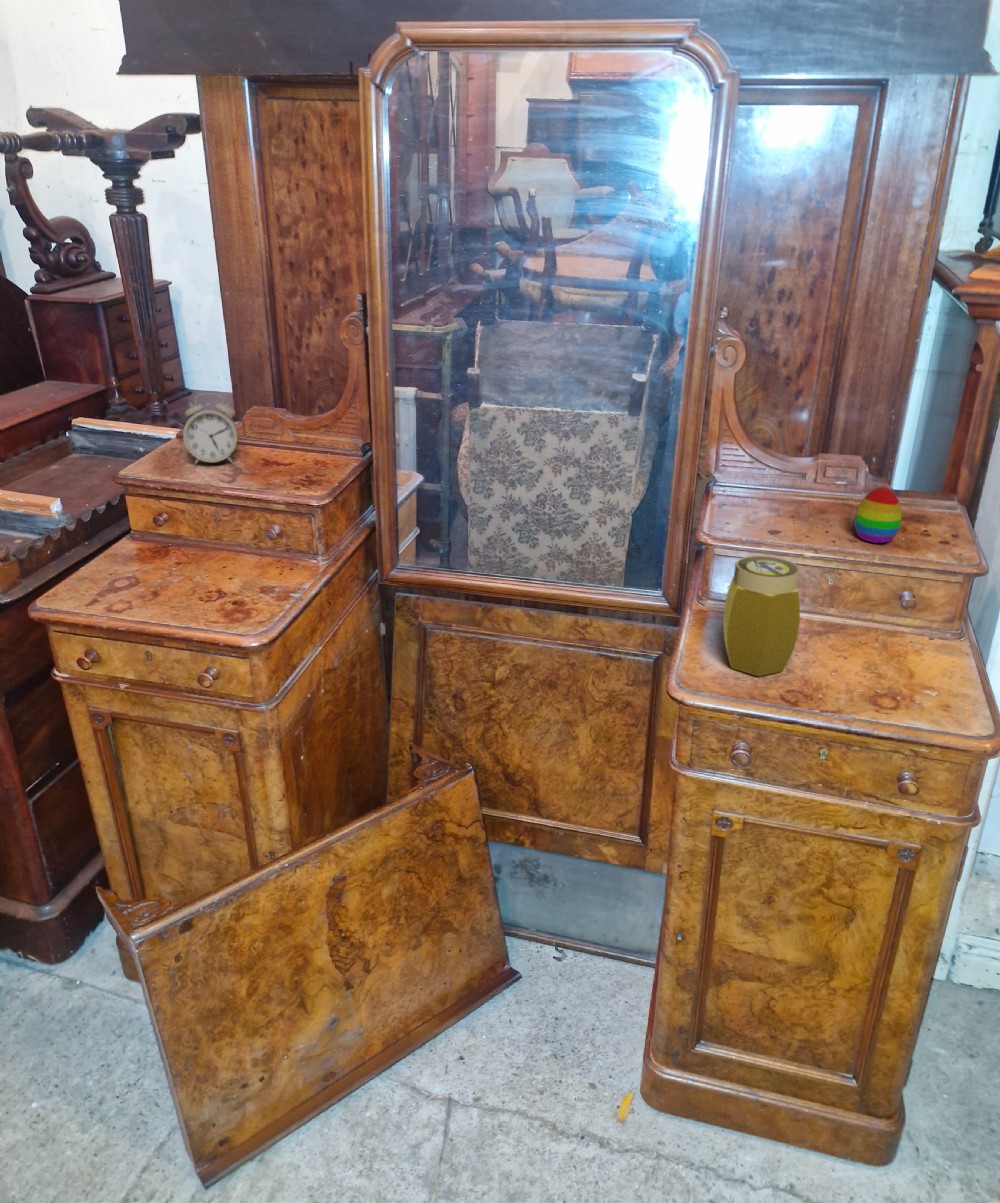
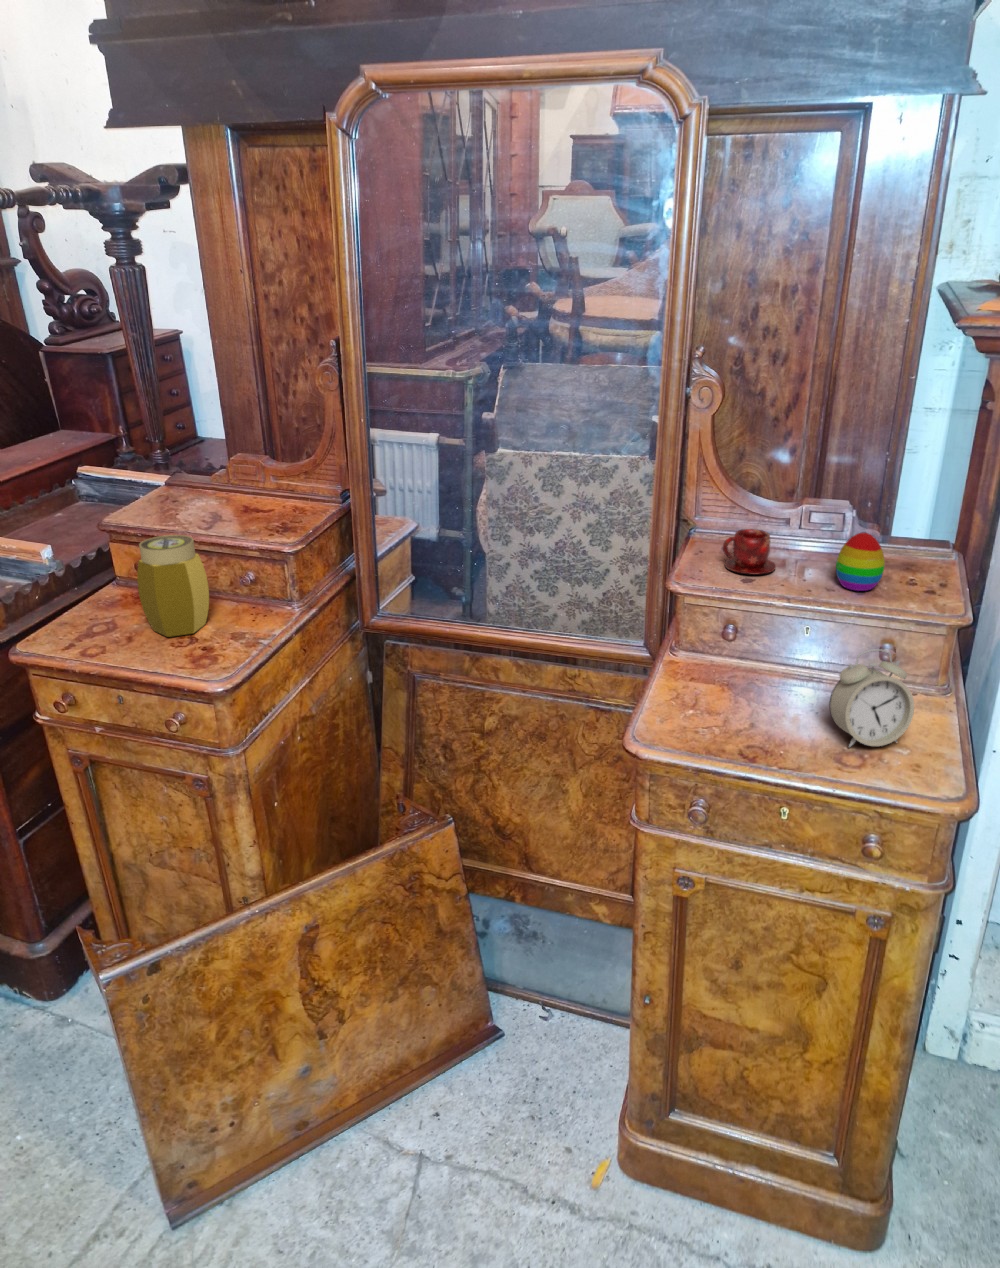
alarm clock: present [183,393,238,463] -> present [829,649,914,747]
teacup: none [744,484,795,527] -> present [723,529,776,574]
jar: present [723,556,800,676] -> present [137,535,209,637]

